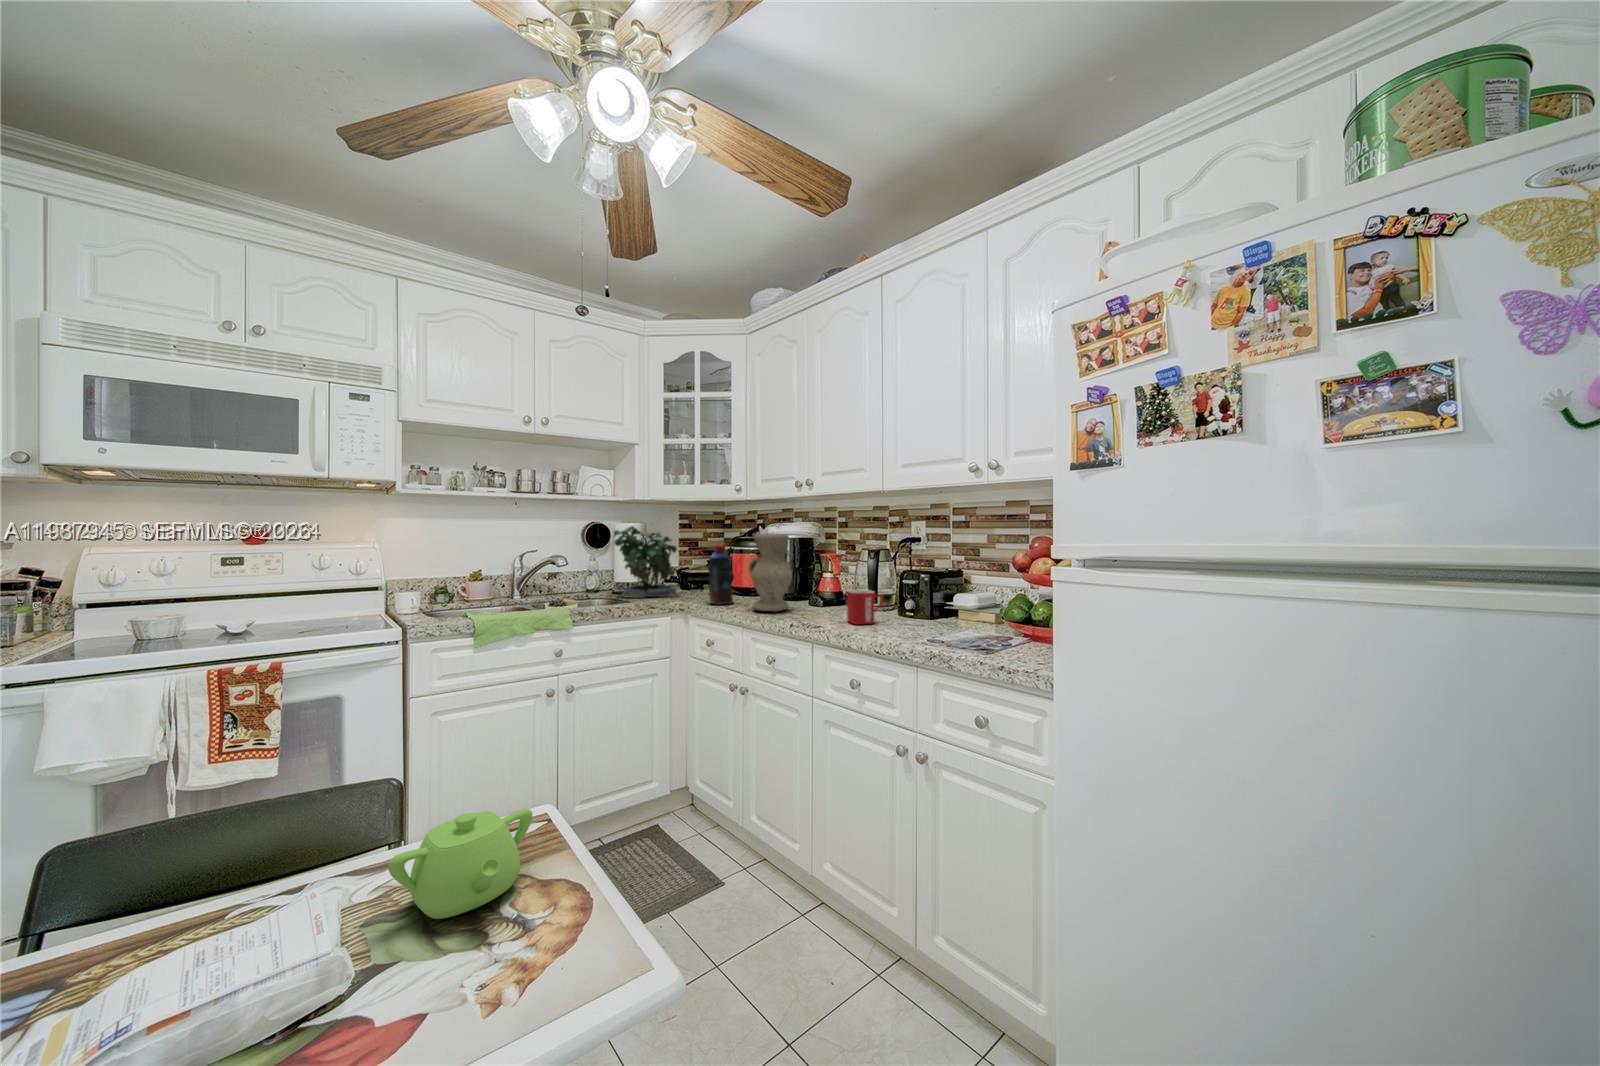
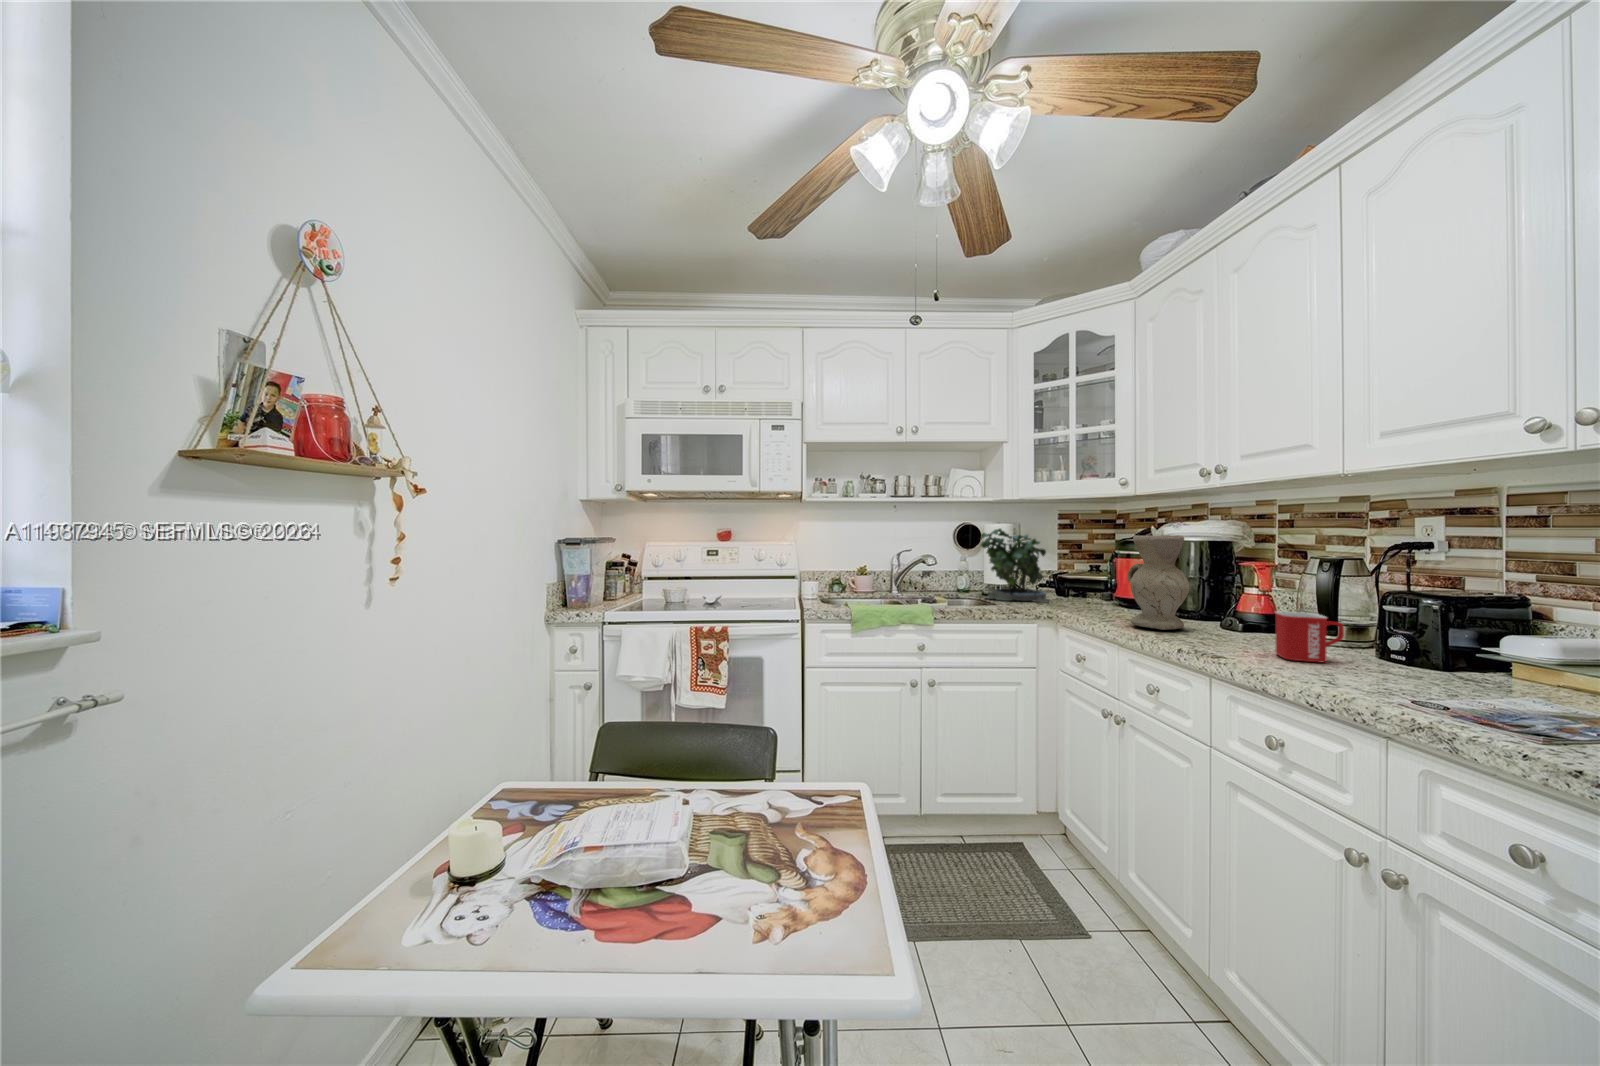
bottle: present [708,546,733,604] -> none [1078,549,1111,615]
teapot: present [388,809,533,919] -> none [723,765,833,850]

